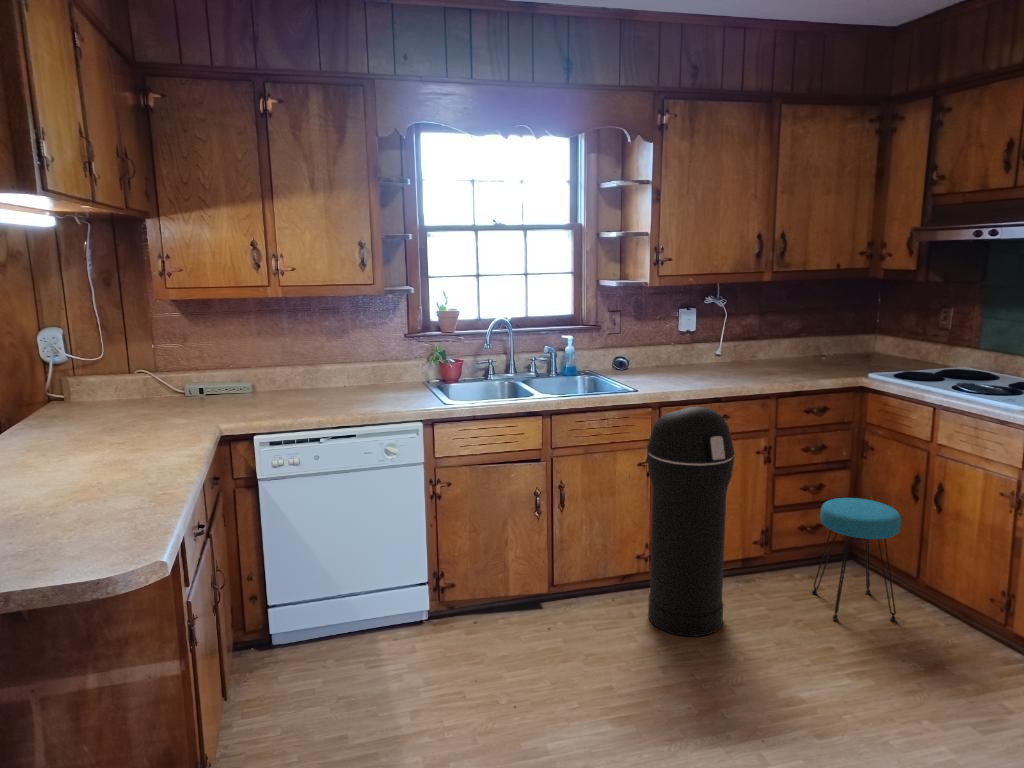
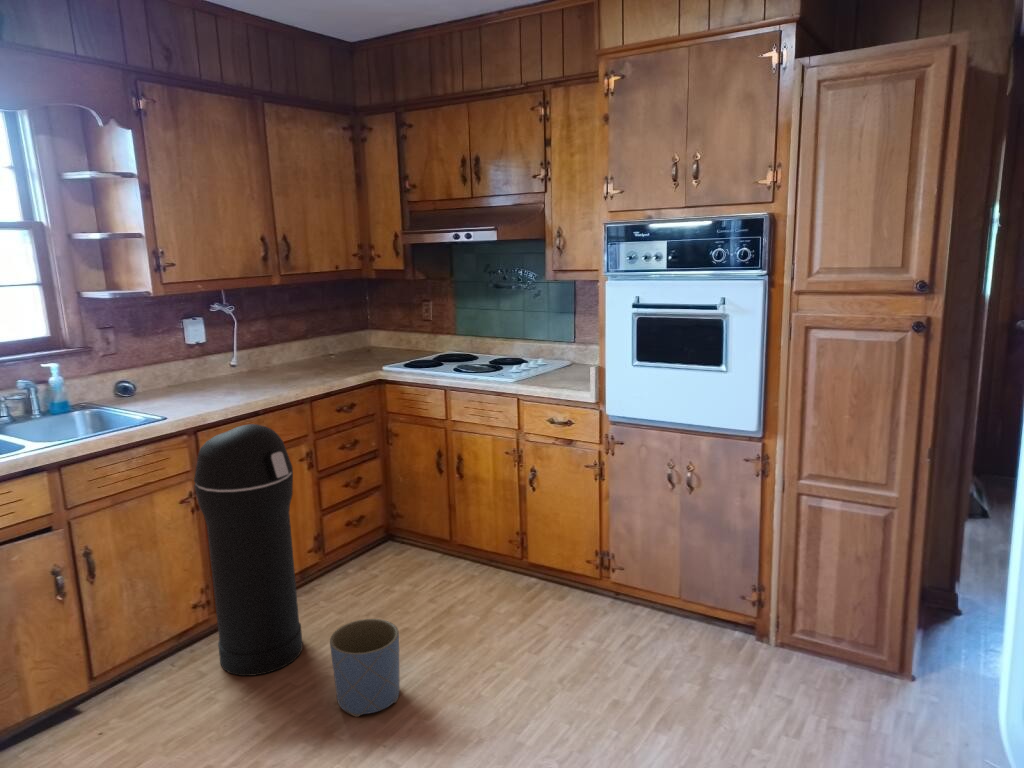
stool: present [812,498,901,621] -> none [370,482,446,600]
planter: none [731,616,802,711] -> present [330,619,400,717]

